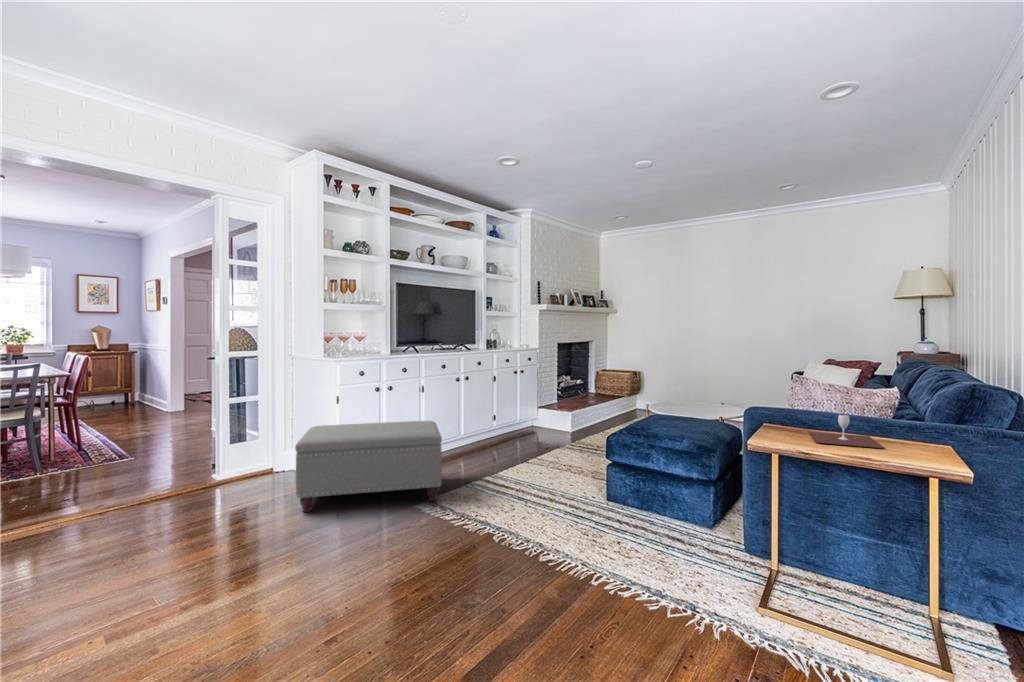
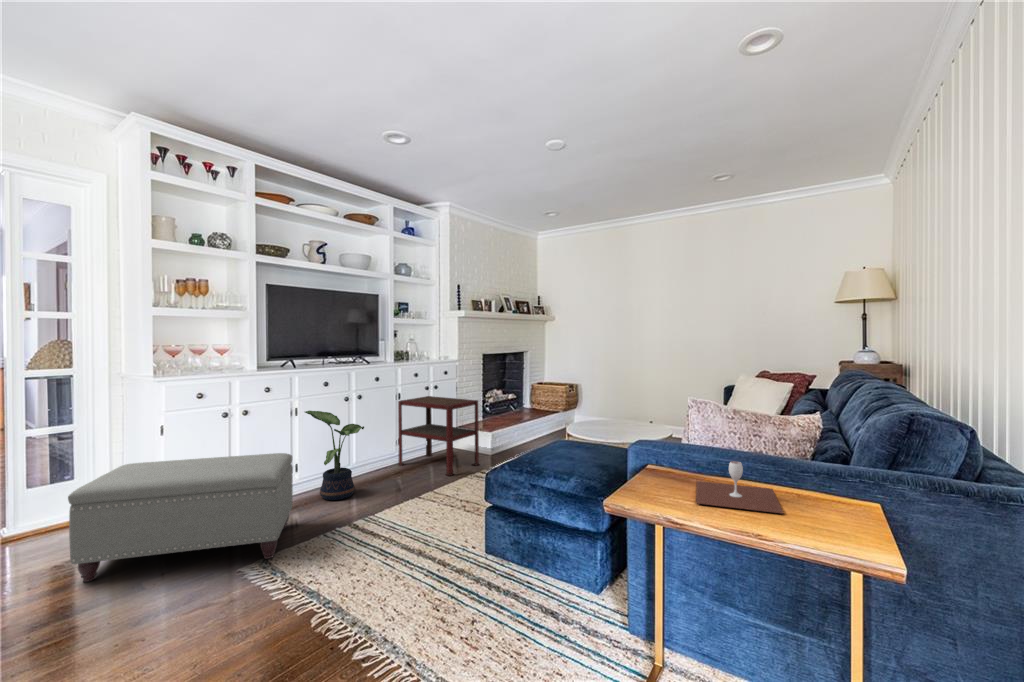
side table: none [495,380,567,447] -> present [398,396,479,476]
potted plant: none [430,389,477,463] -> present [305,411,364,500]

